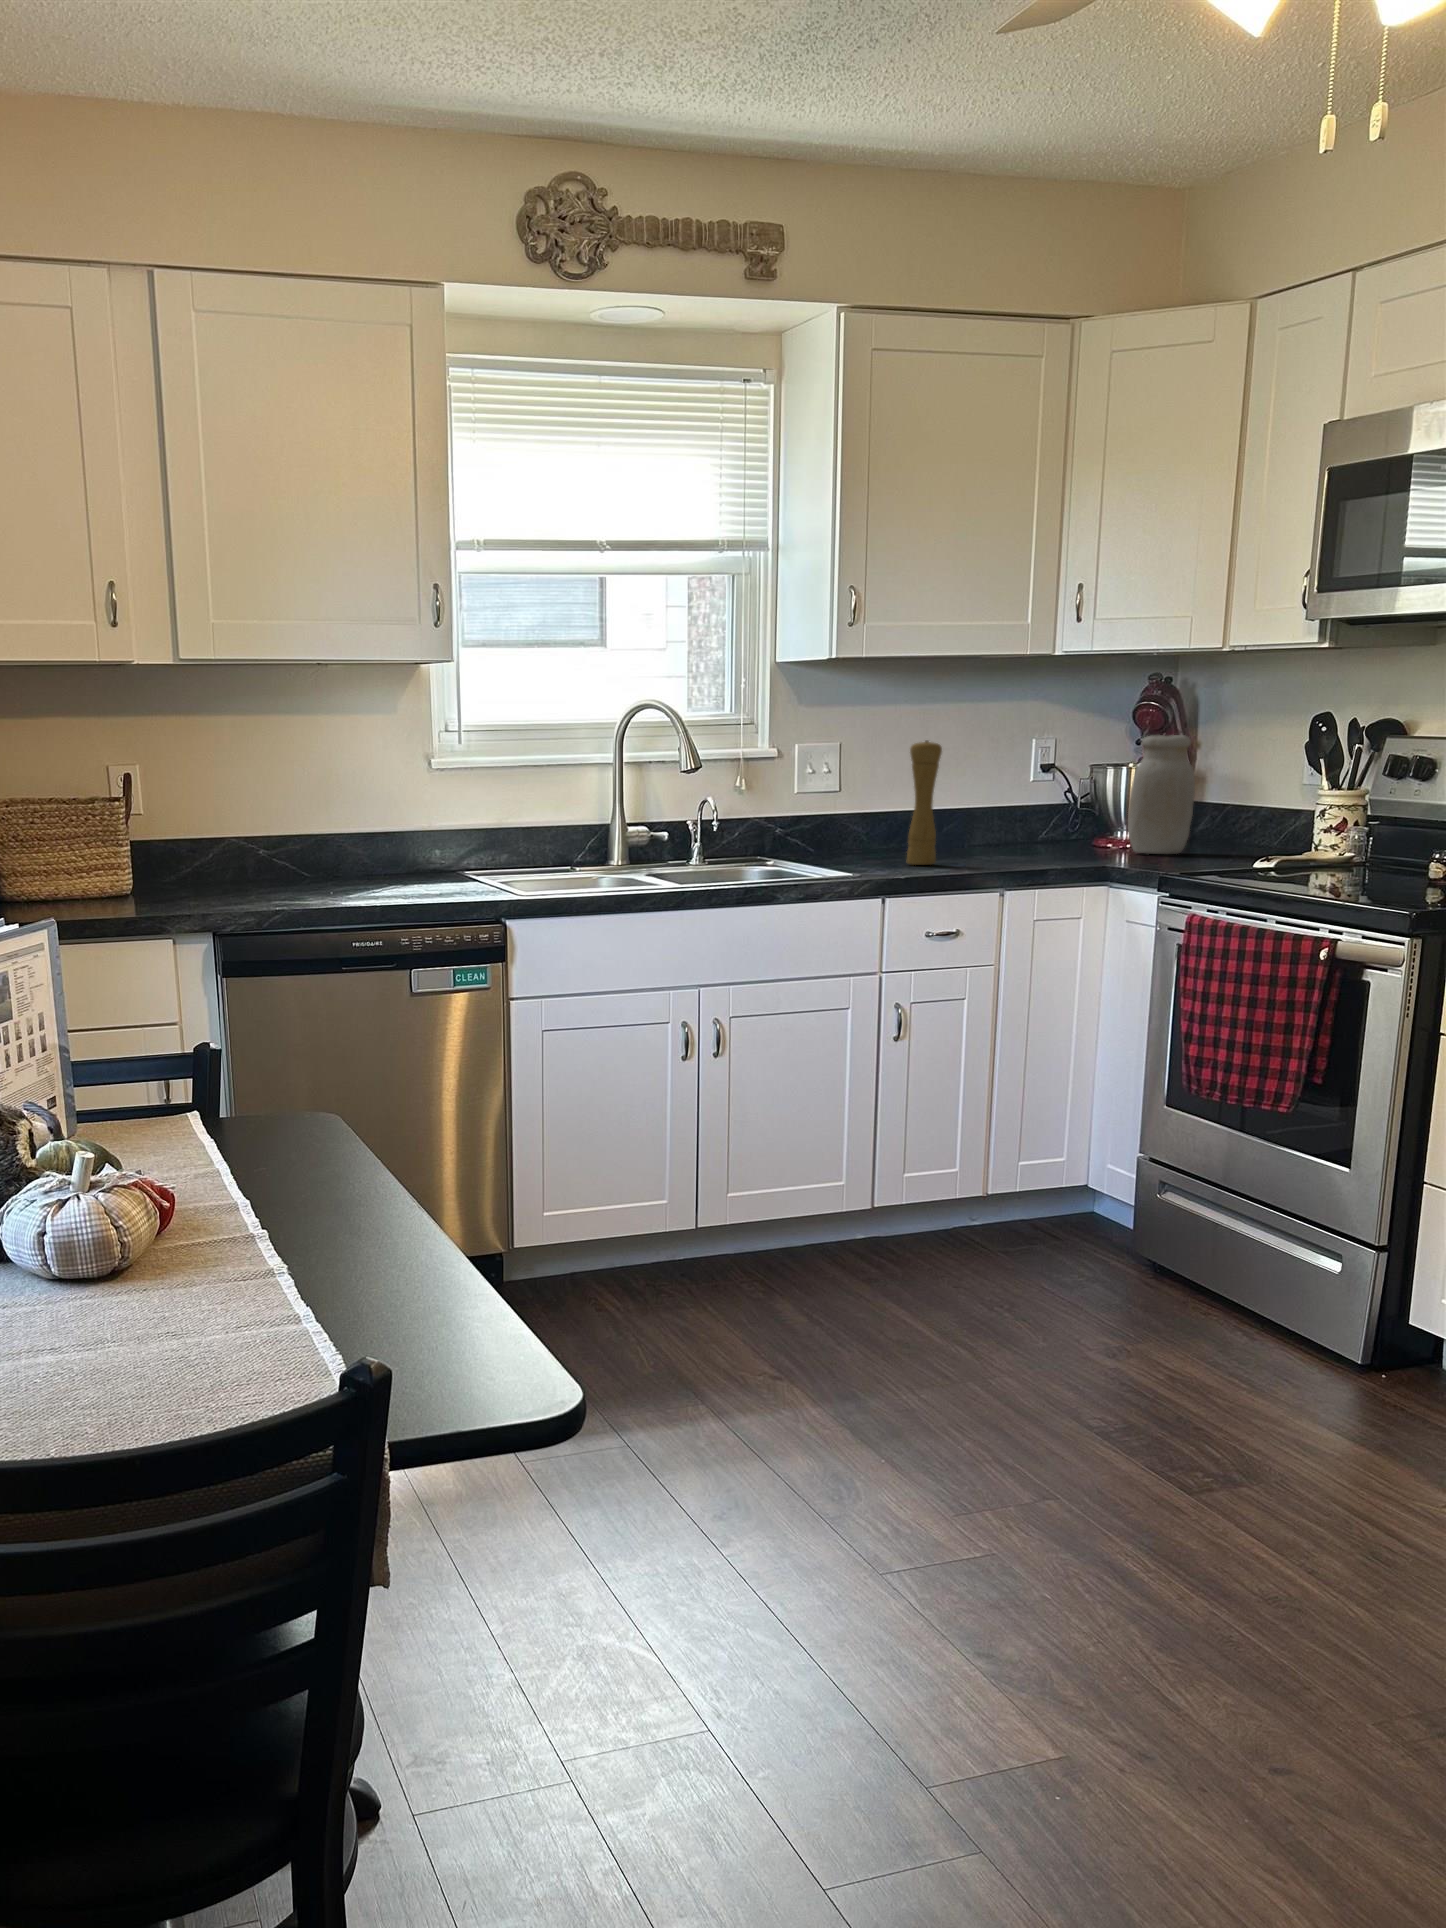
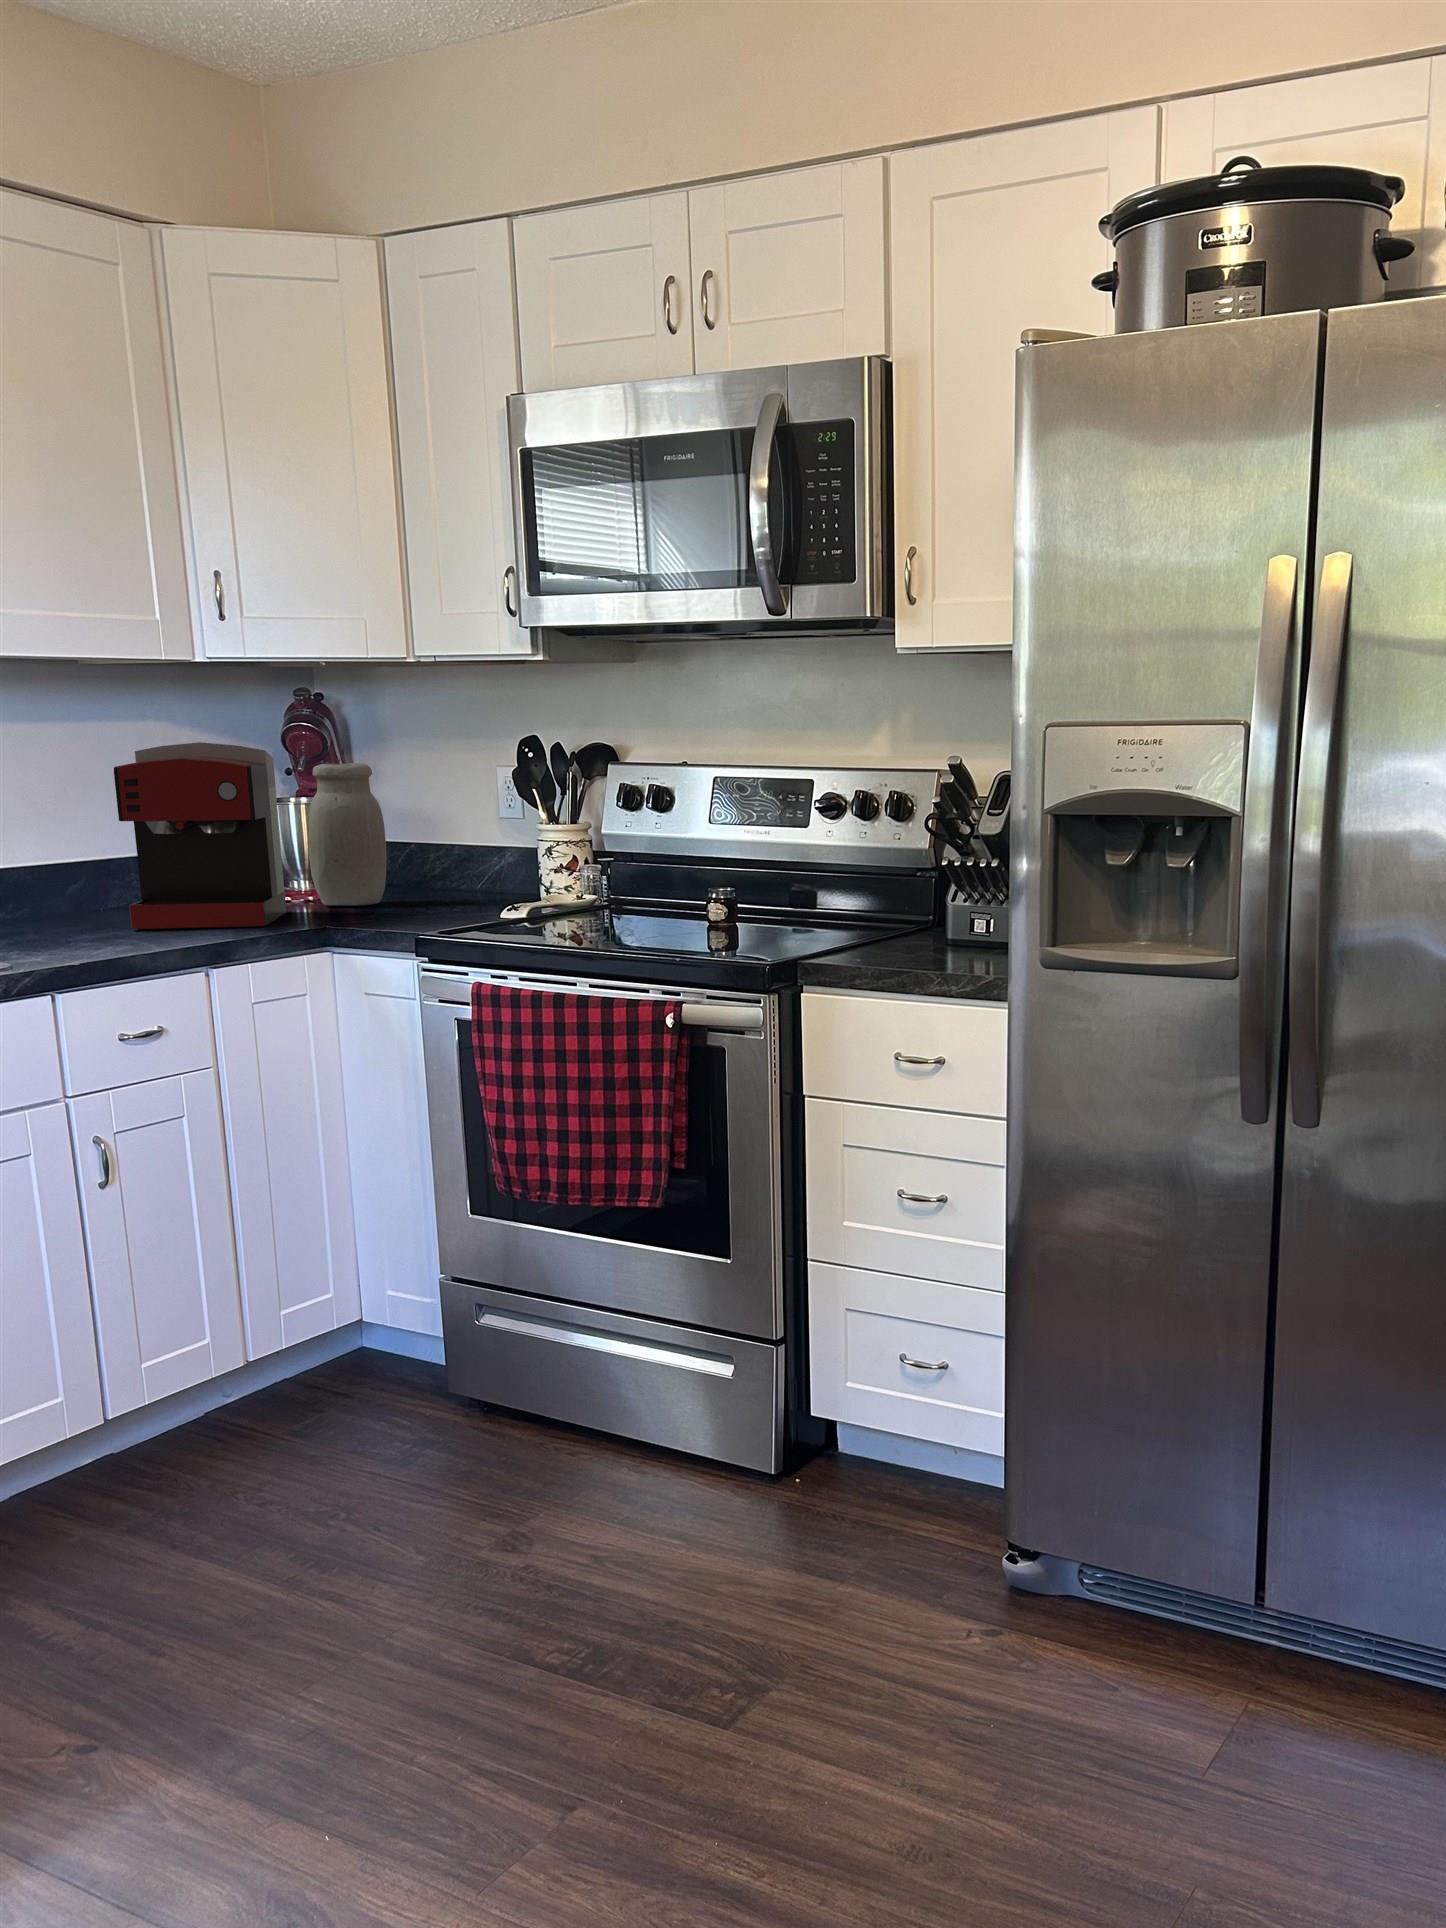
coffee maker: none [970,717,1108,863] -> present [114,742,286,929]
pepper mill: present [907,740,942,865] -> none [34,775,96,944]

